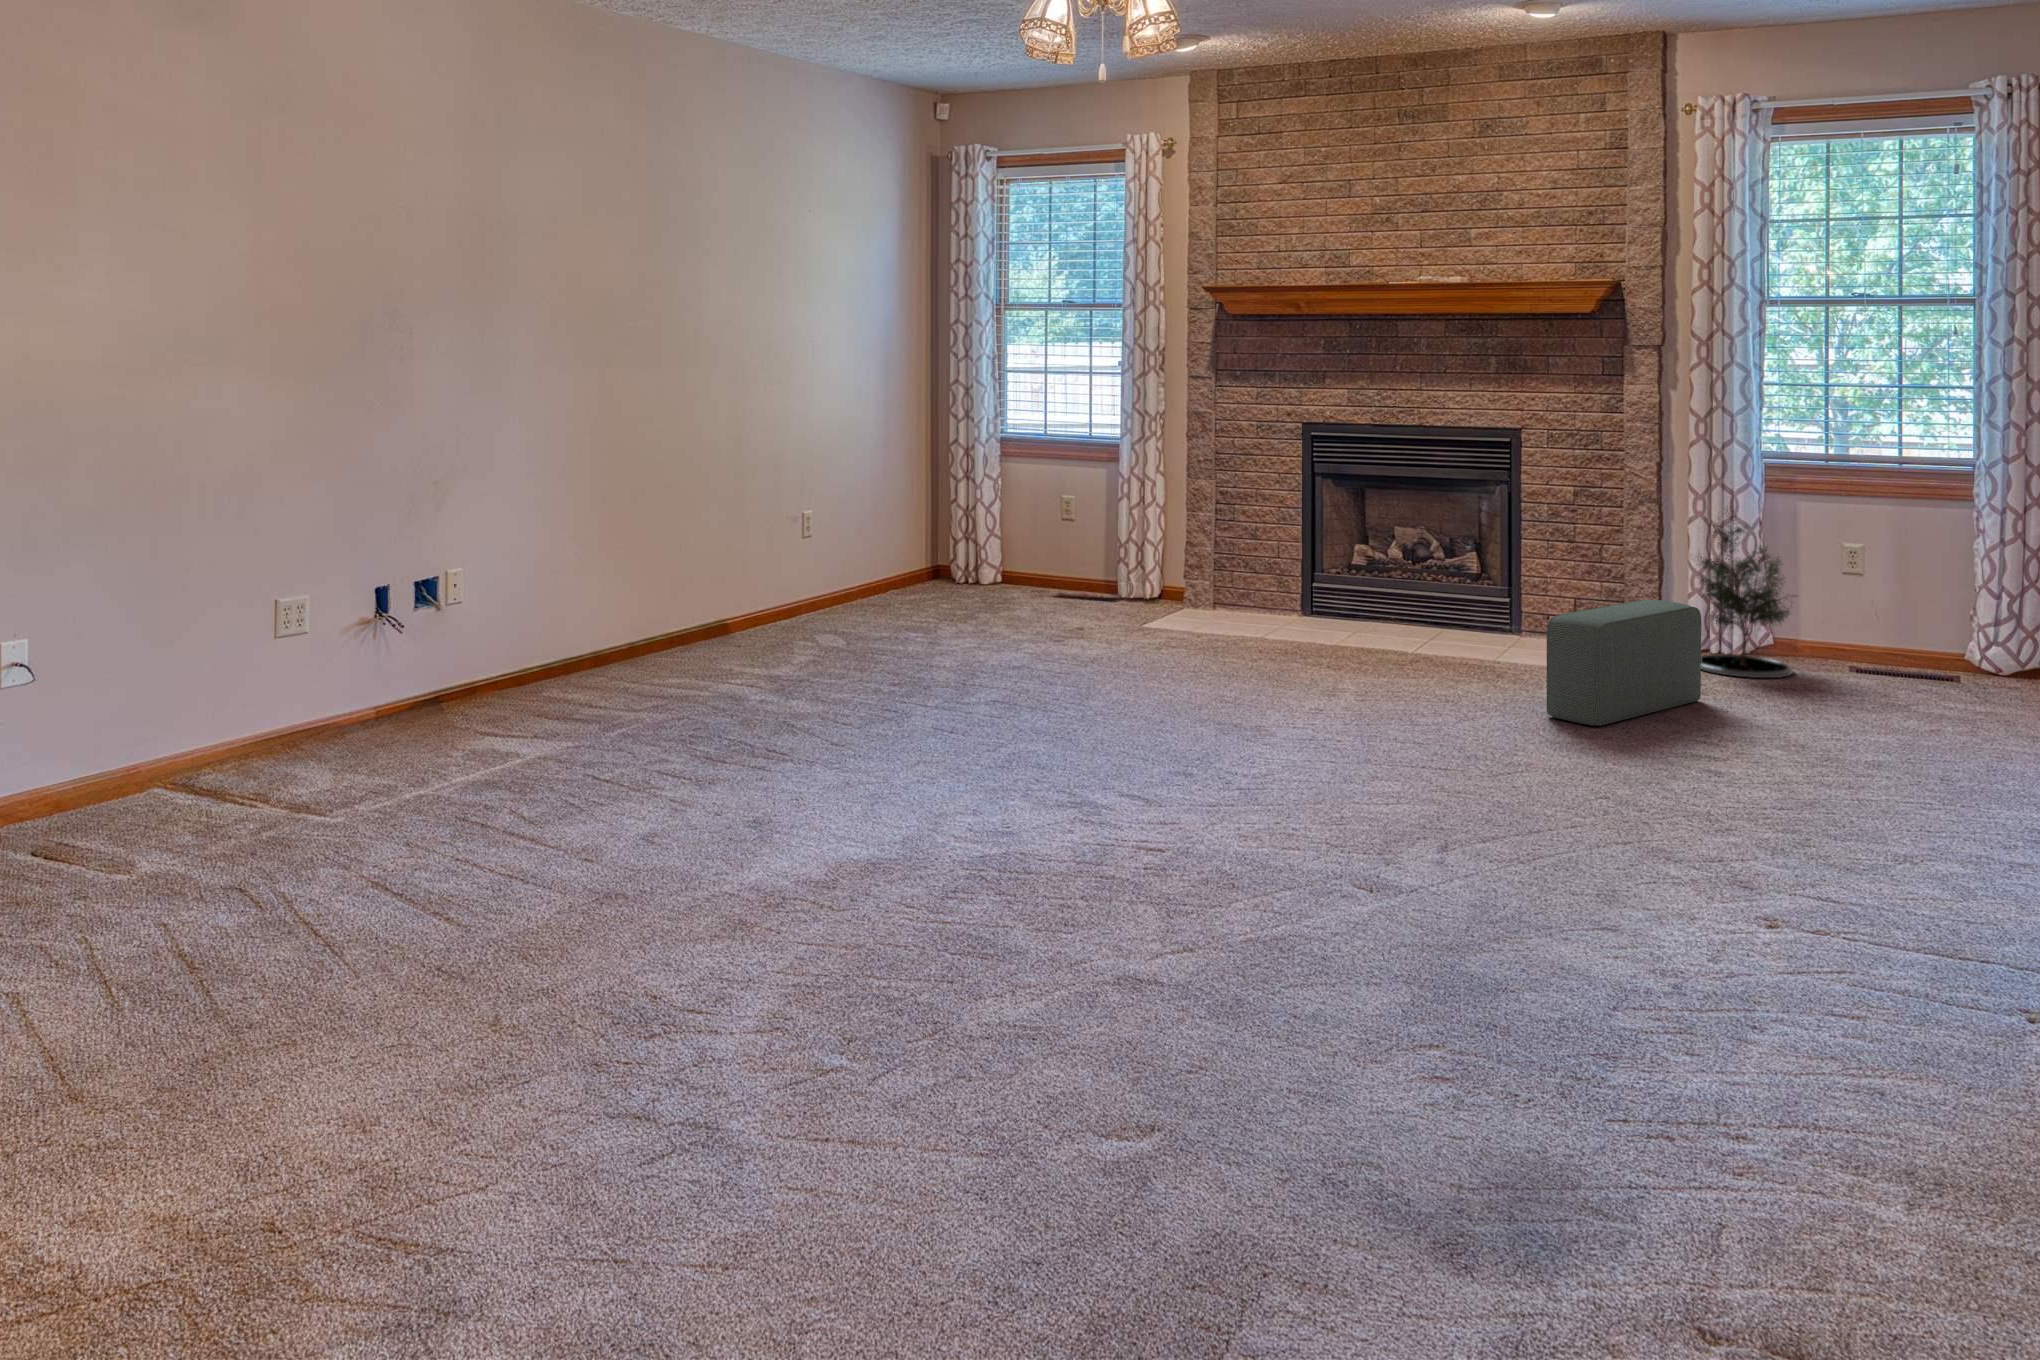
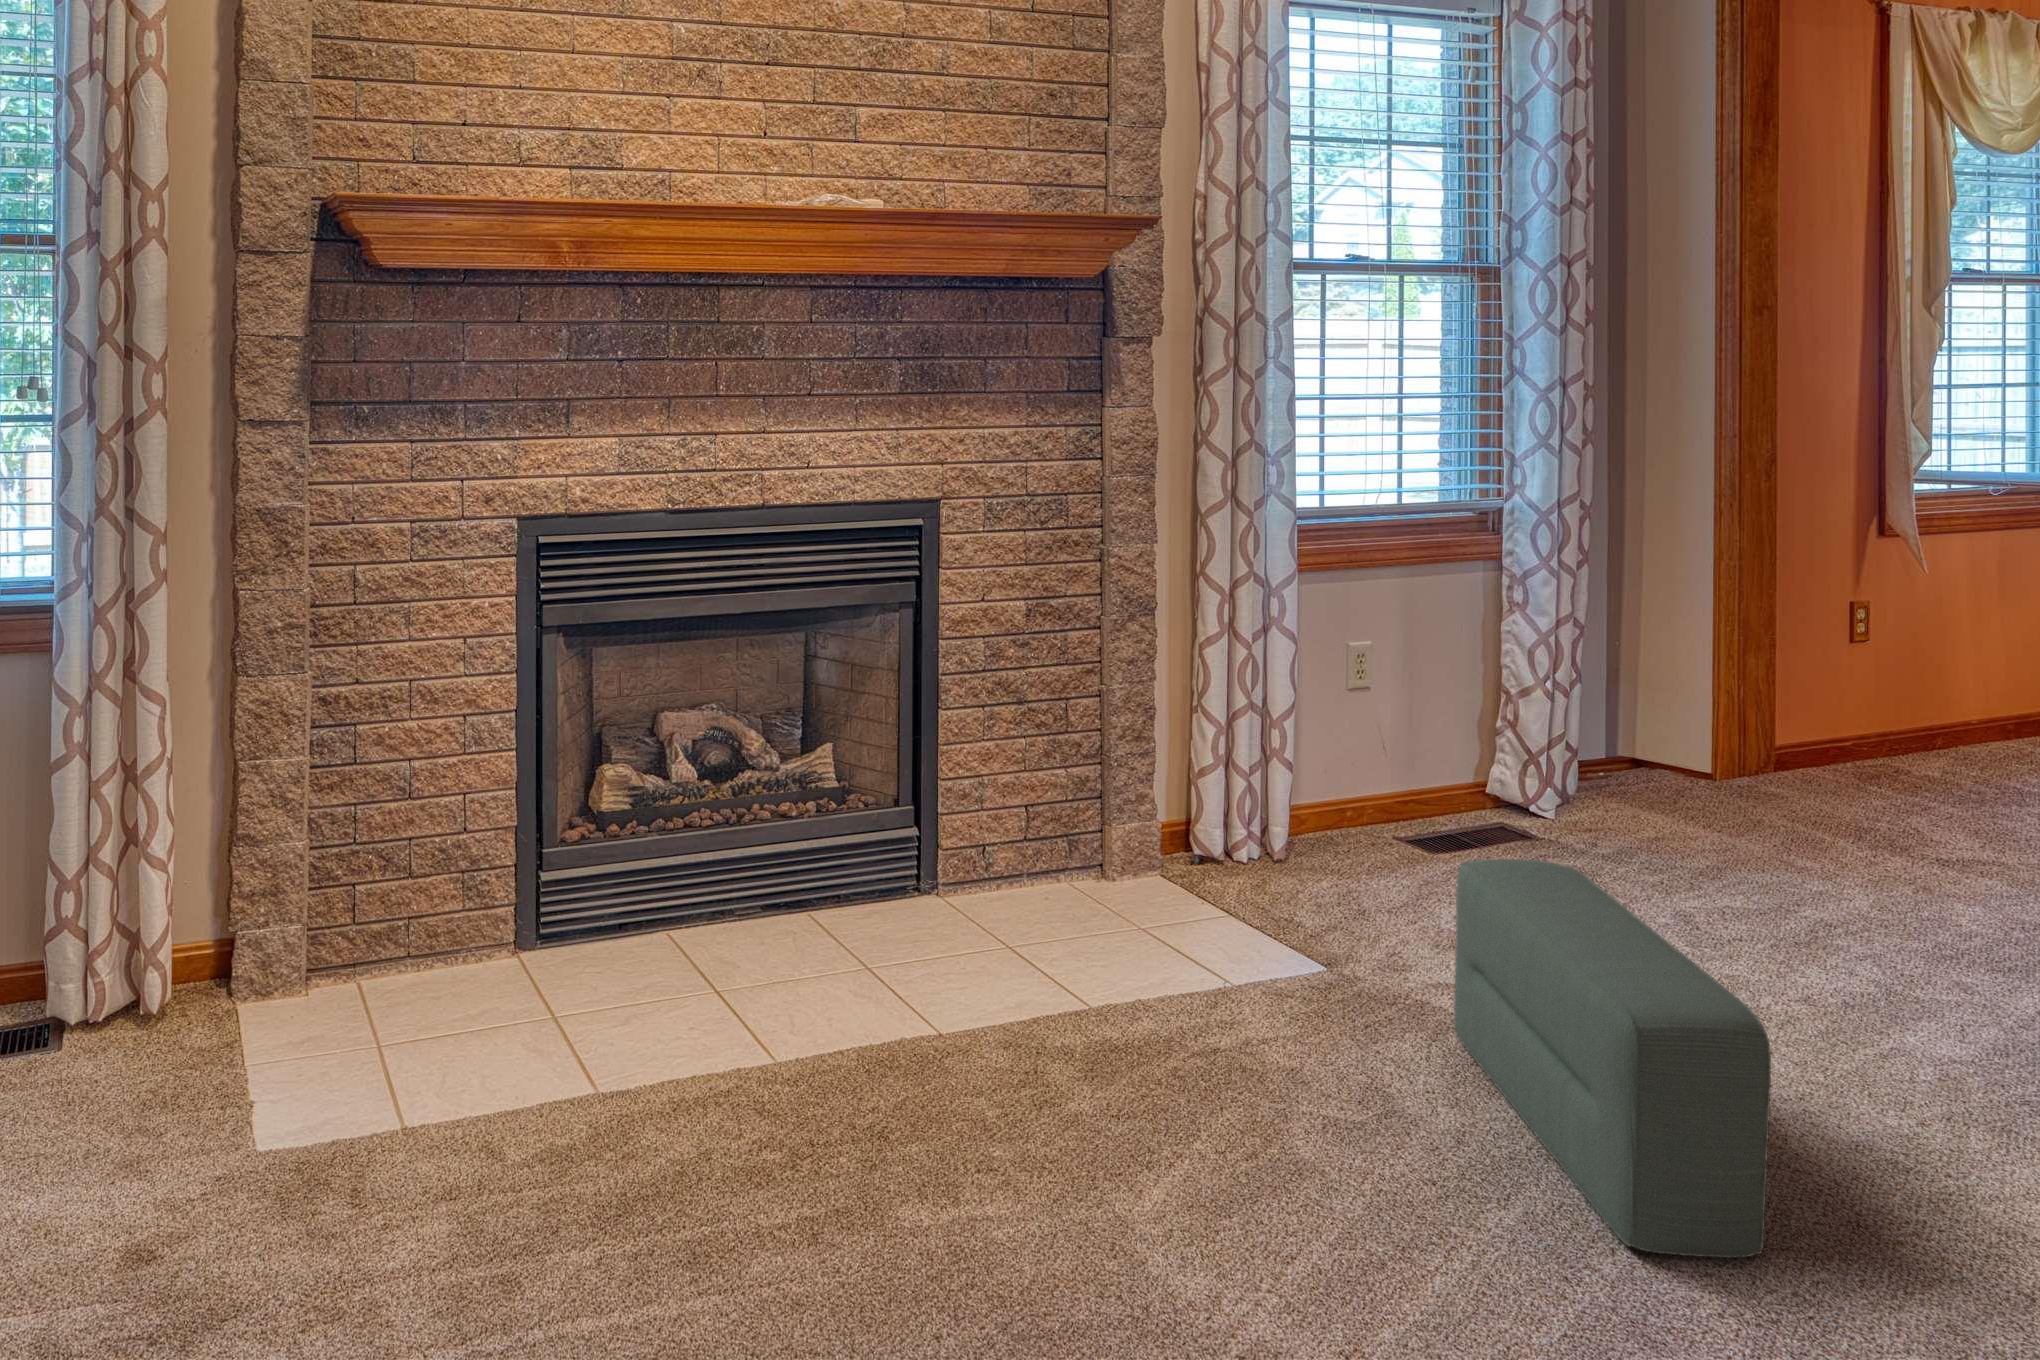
potted tree: present [1698,511,1798,678] -> none [1258,621,1450,927]

